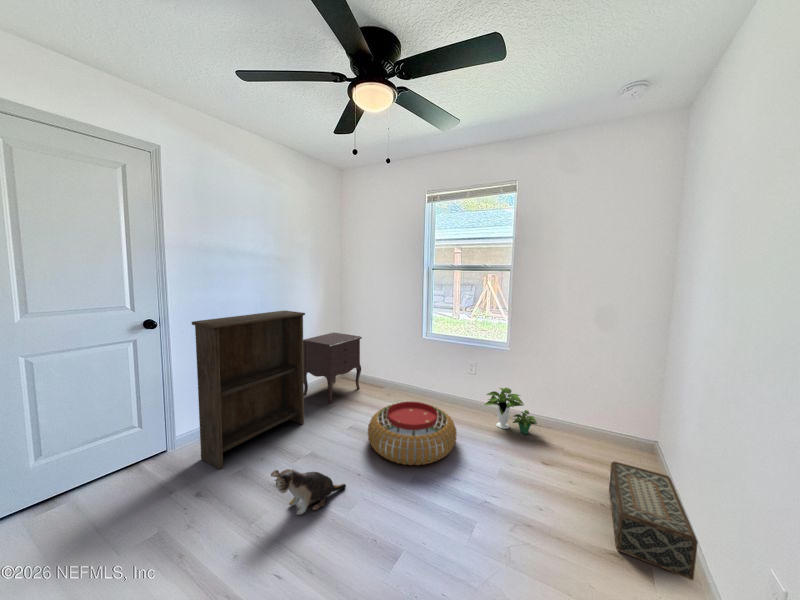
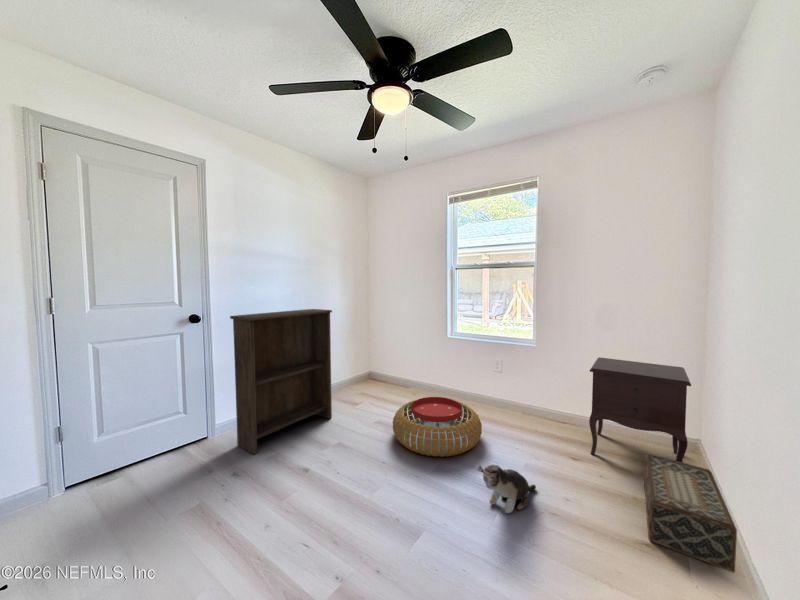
nightstand: present [303,333,362,404] -> present [589,357,691,463]
potted plant: present [484,388,537,434] -> none [511,385,568,432]
plush toy: present [271,469,346,515] -> present [478,465,536,513]

